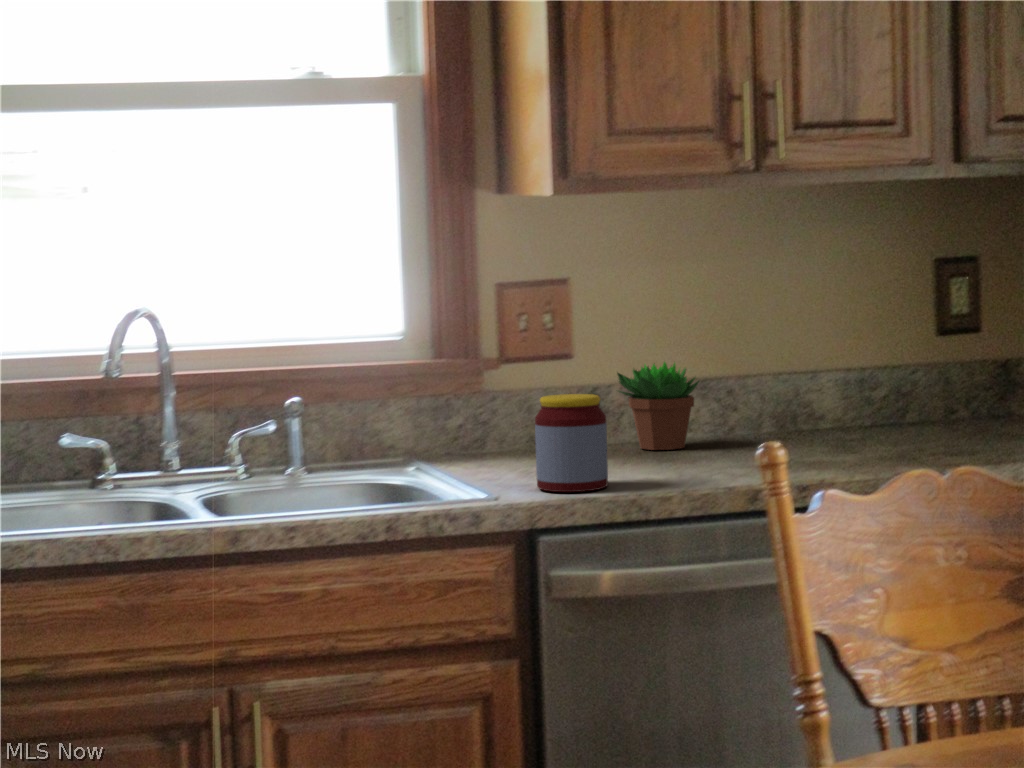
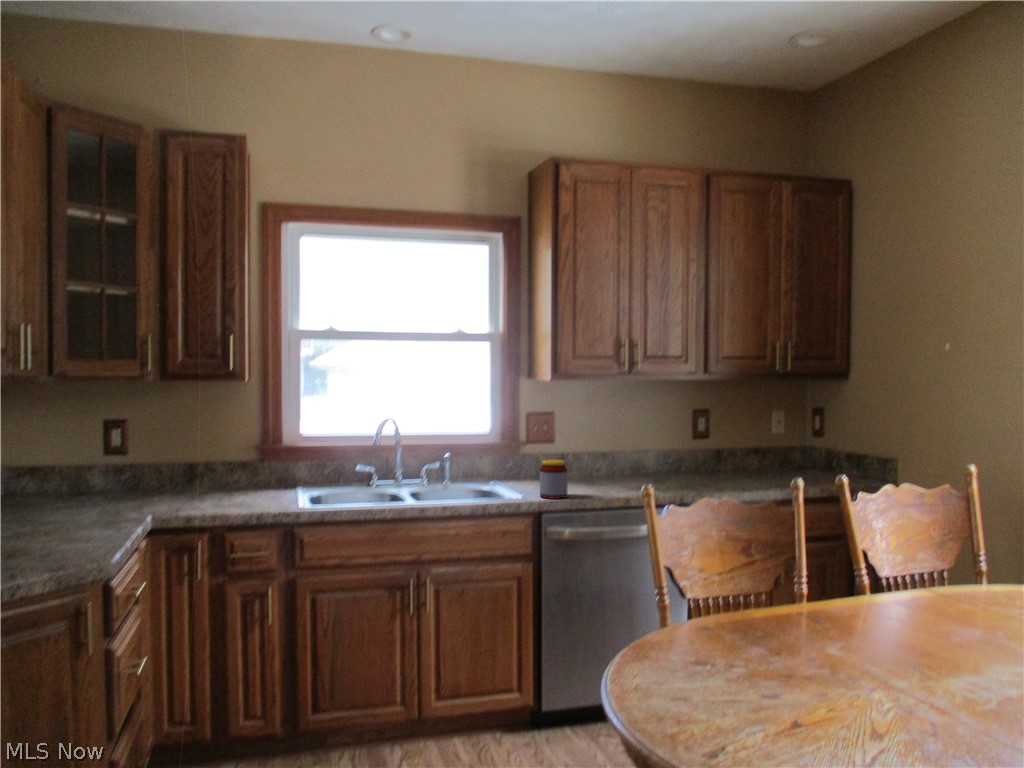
succulent plant: present [617,362,699,450] -> none [574,445,608,481]

